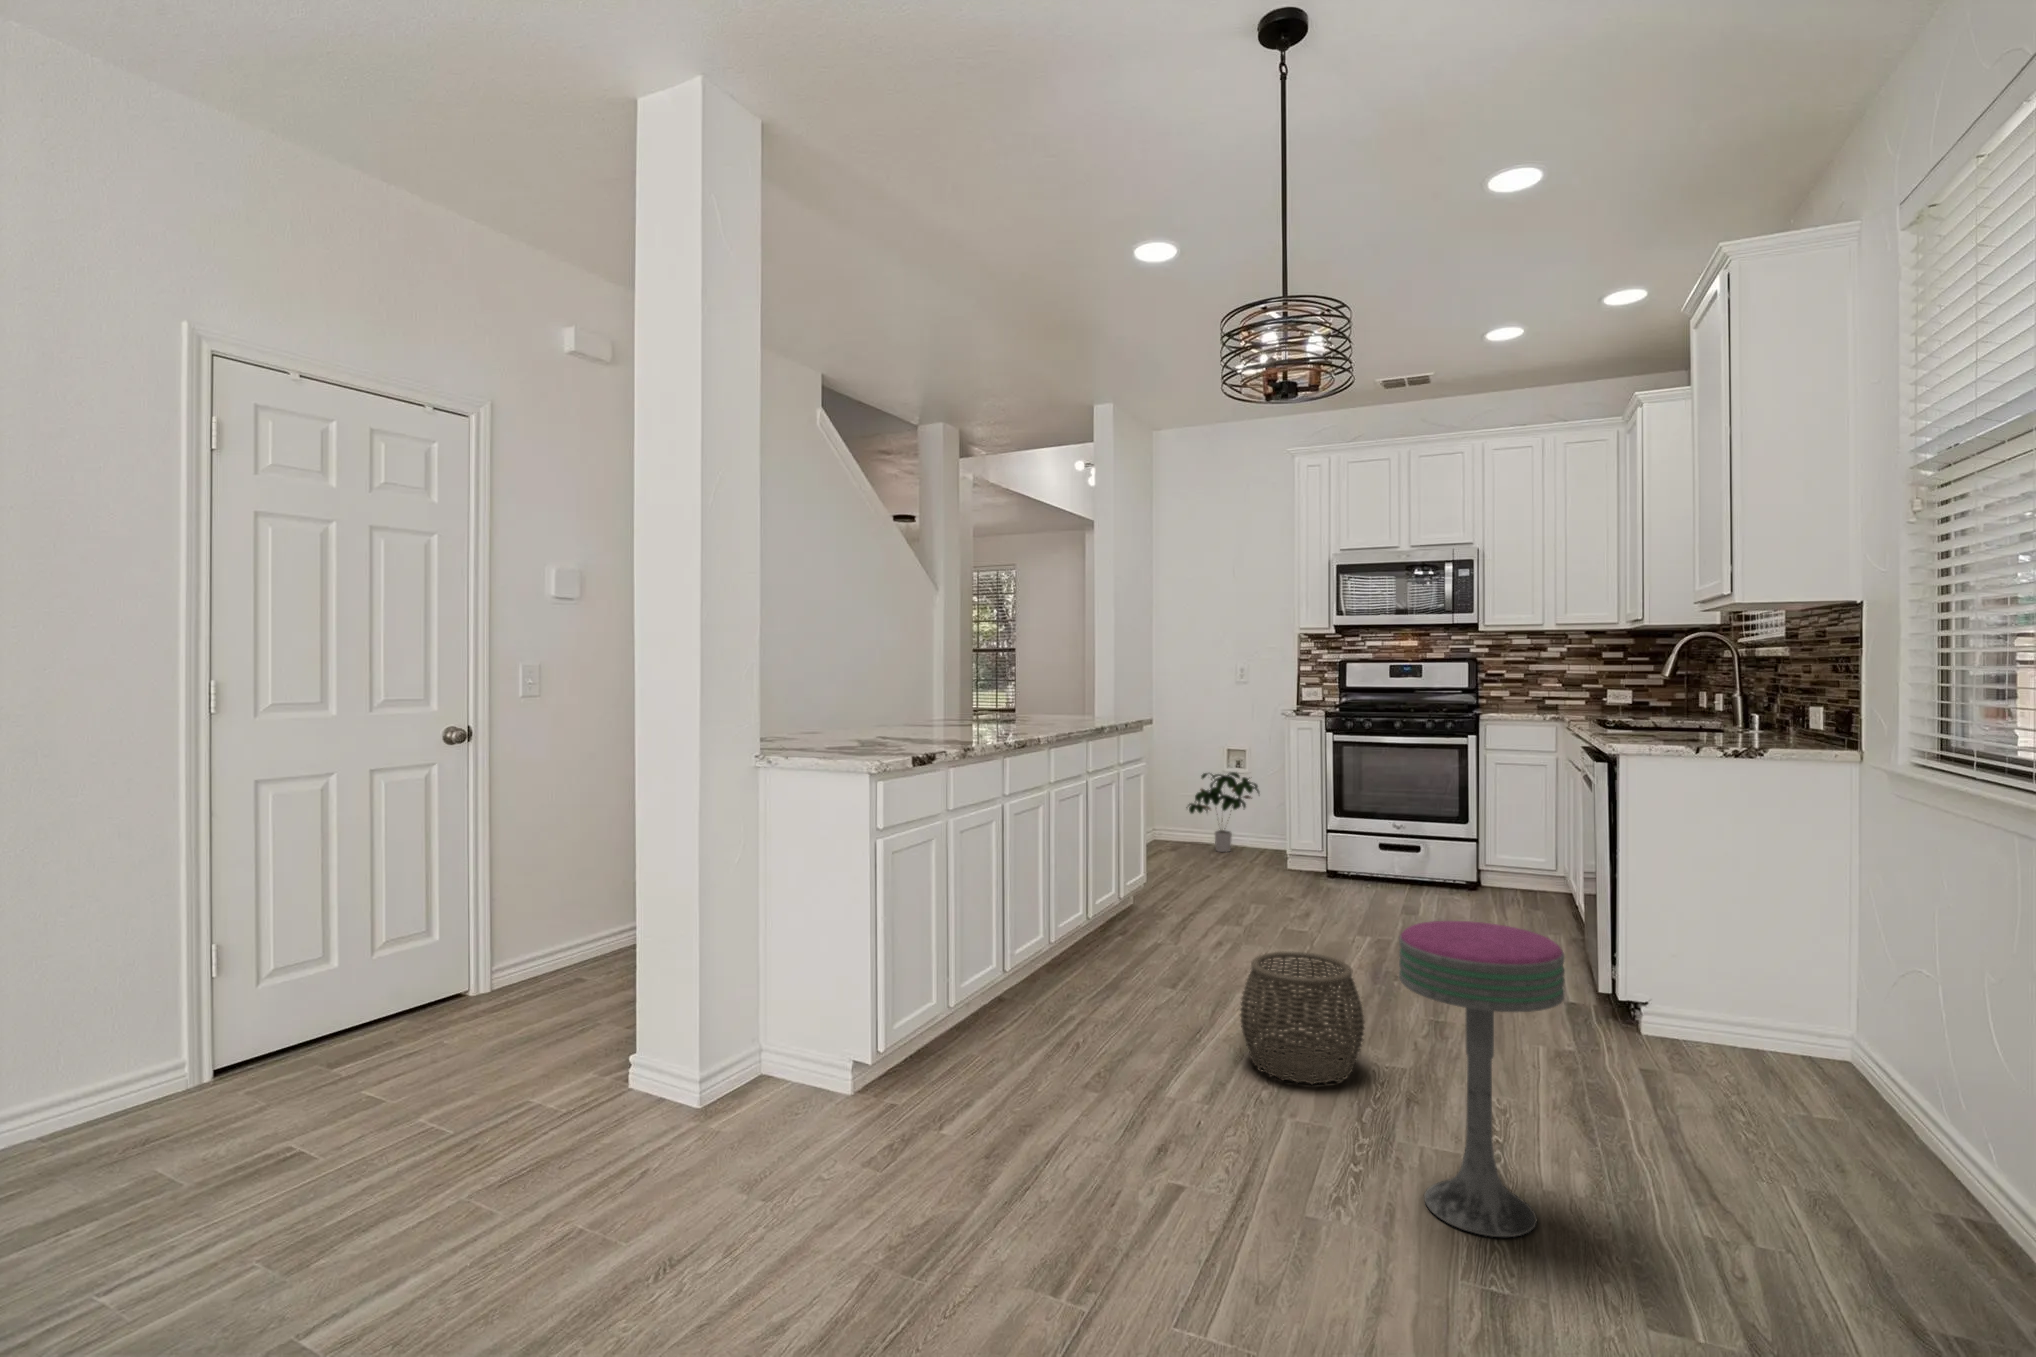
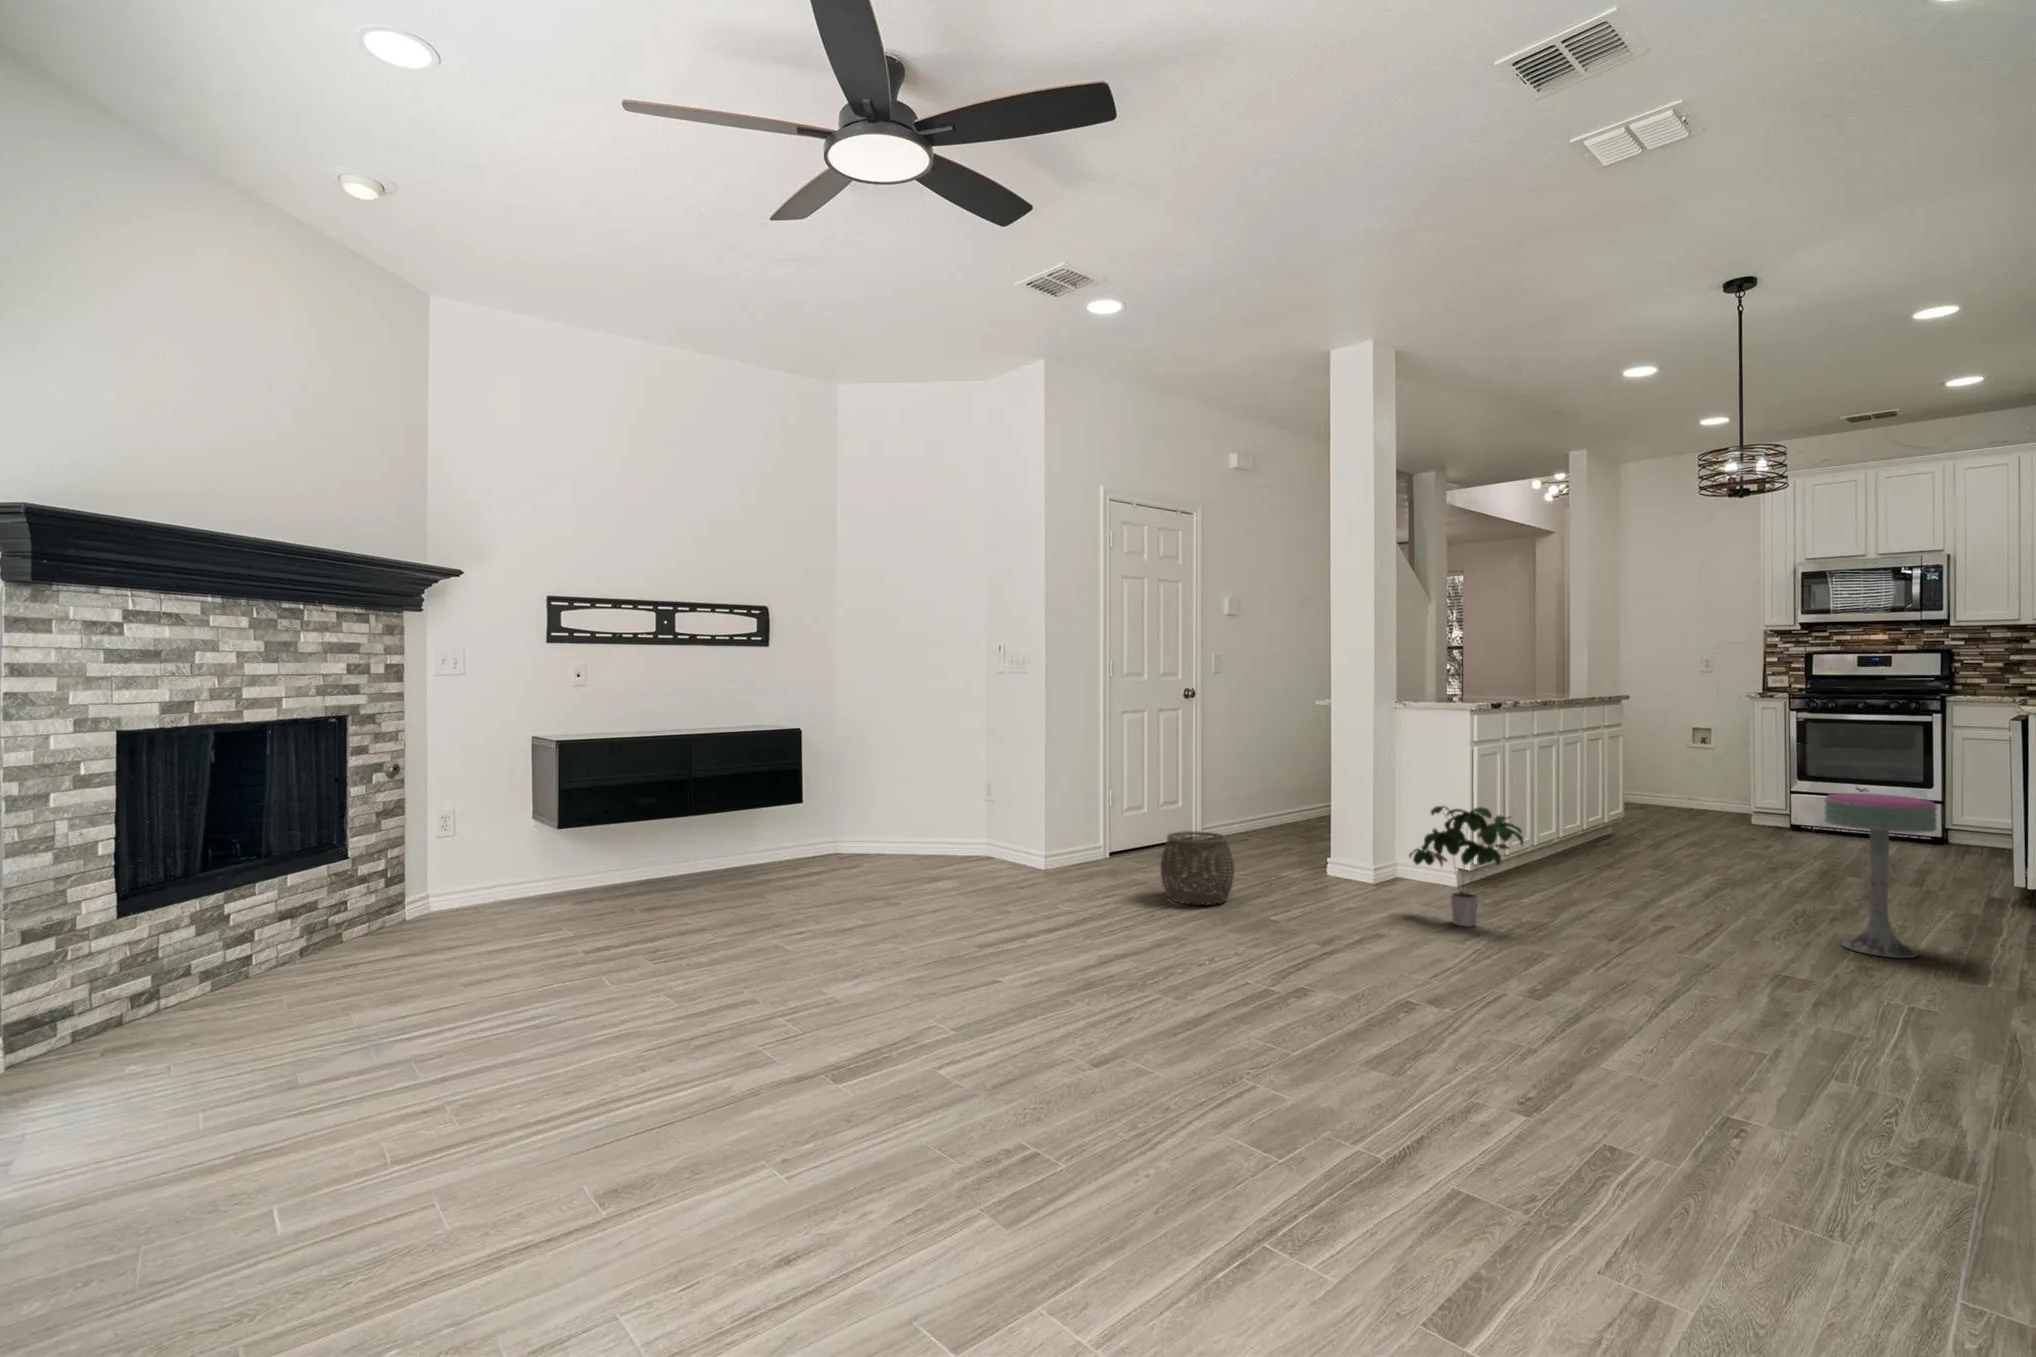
potted plant: present [1186,772,1259,852] -> present [1409,806,1524,926]
woven basket: present [1240,952,1365,1084] -> present [1160,831,1235,905]

